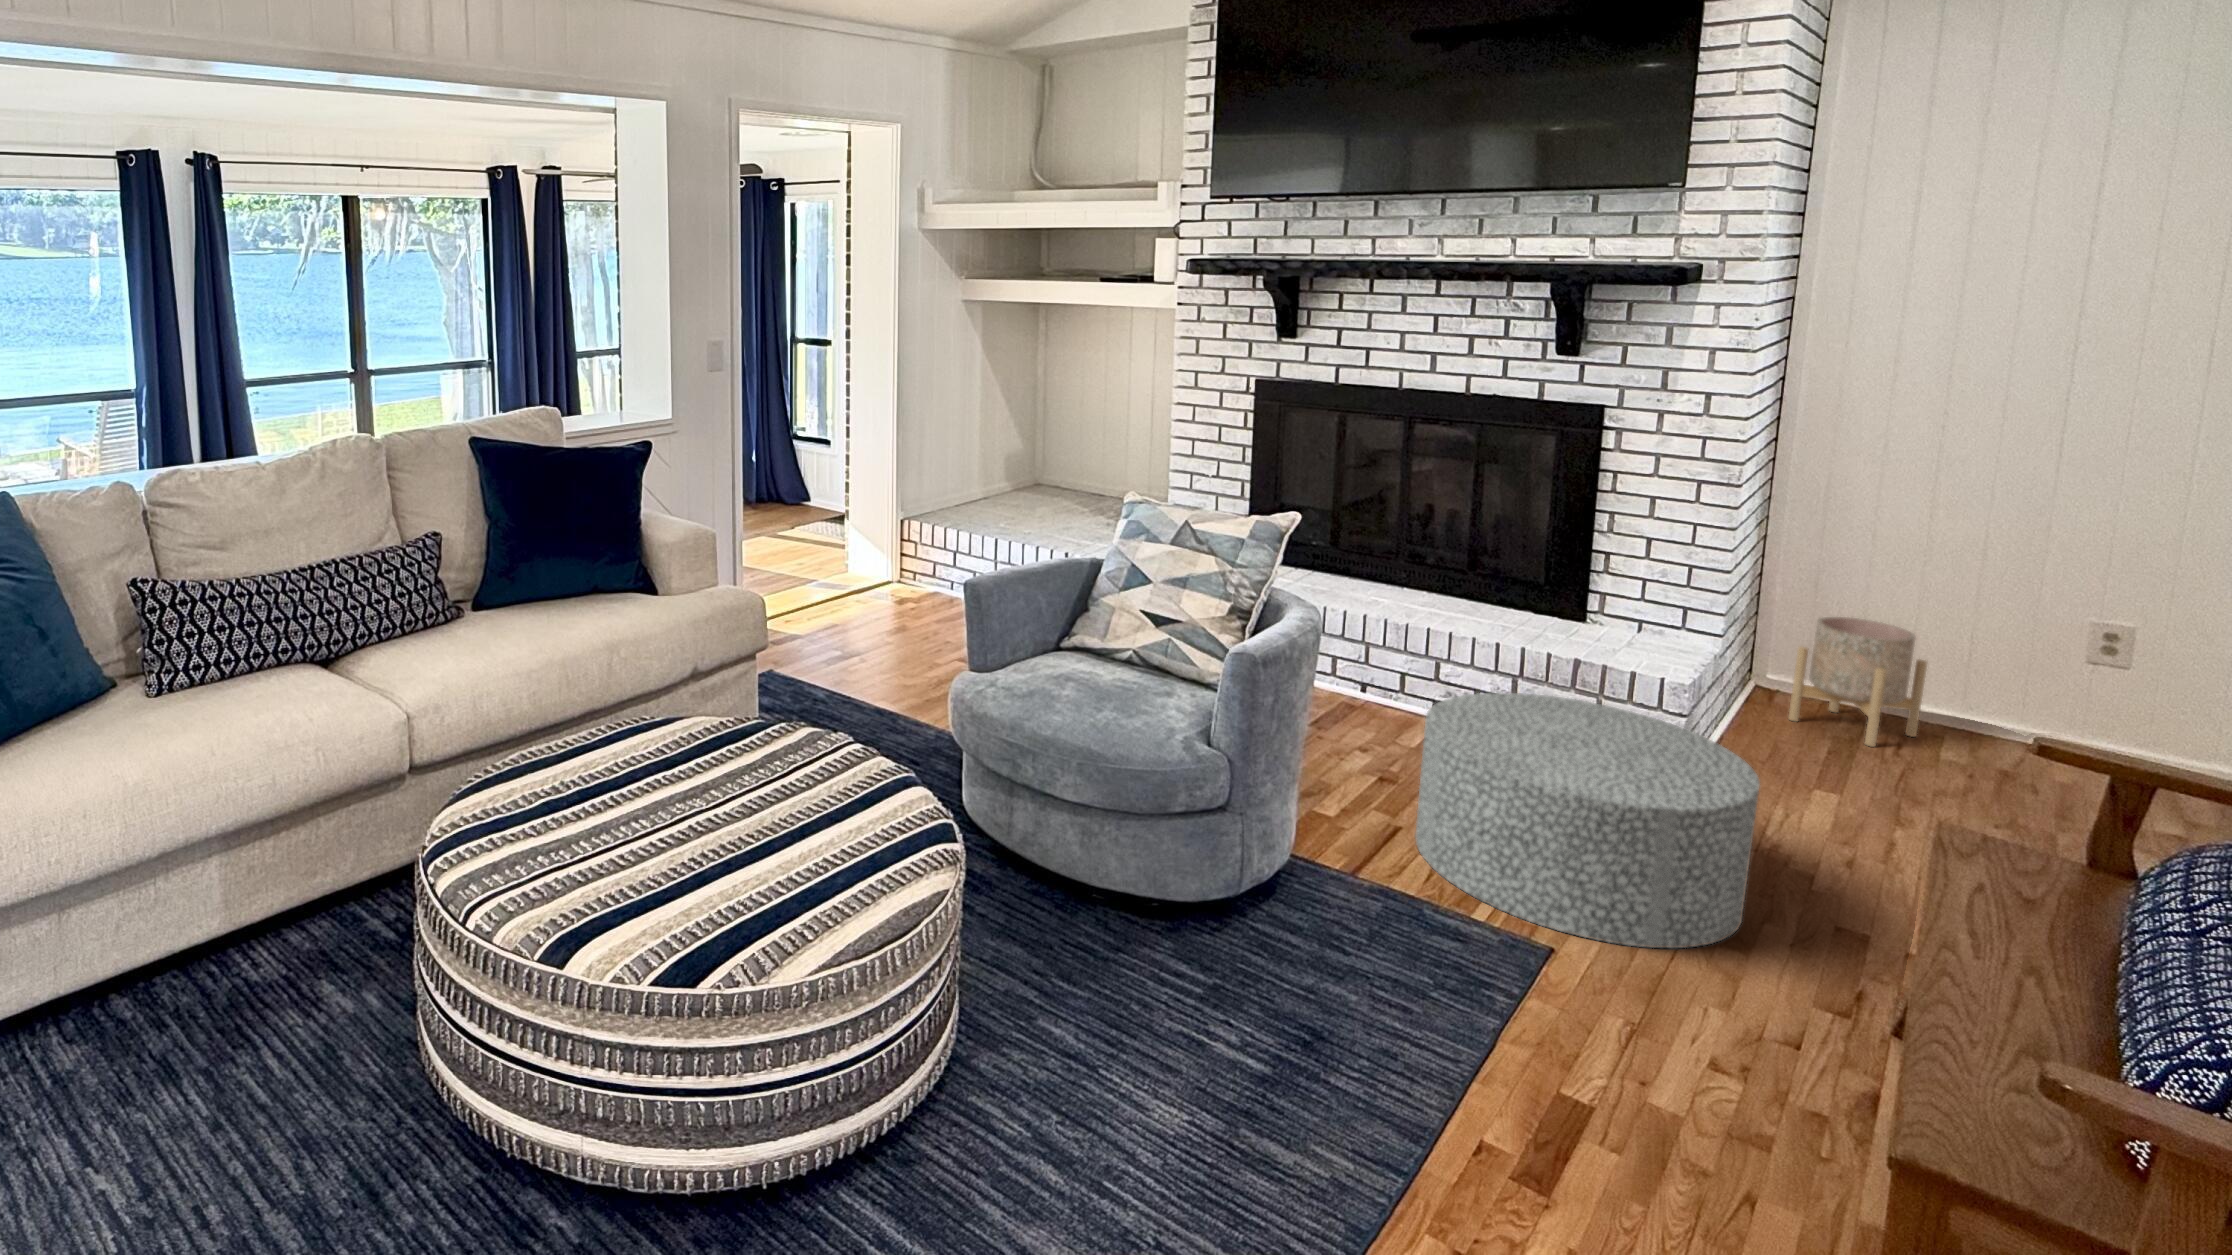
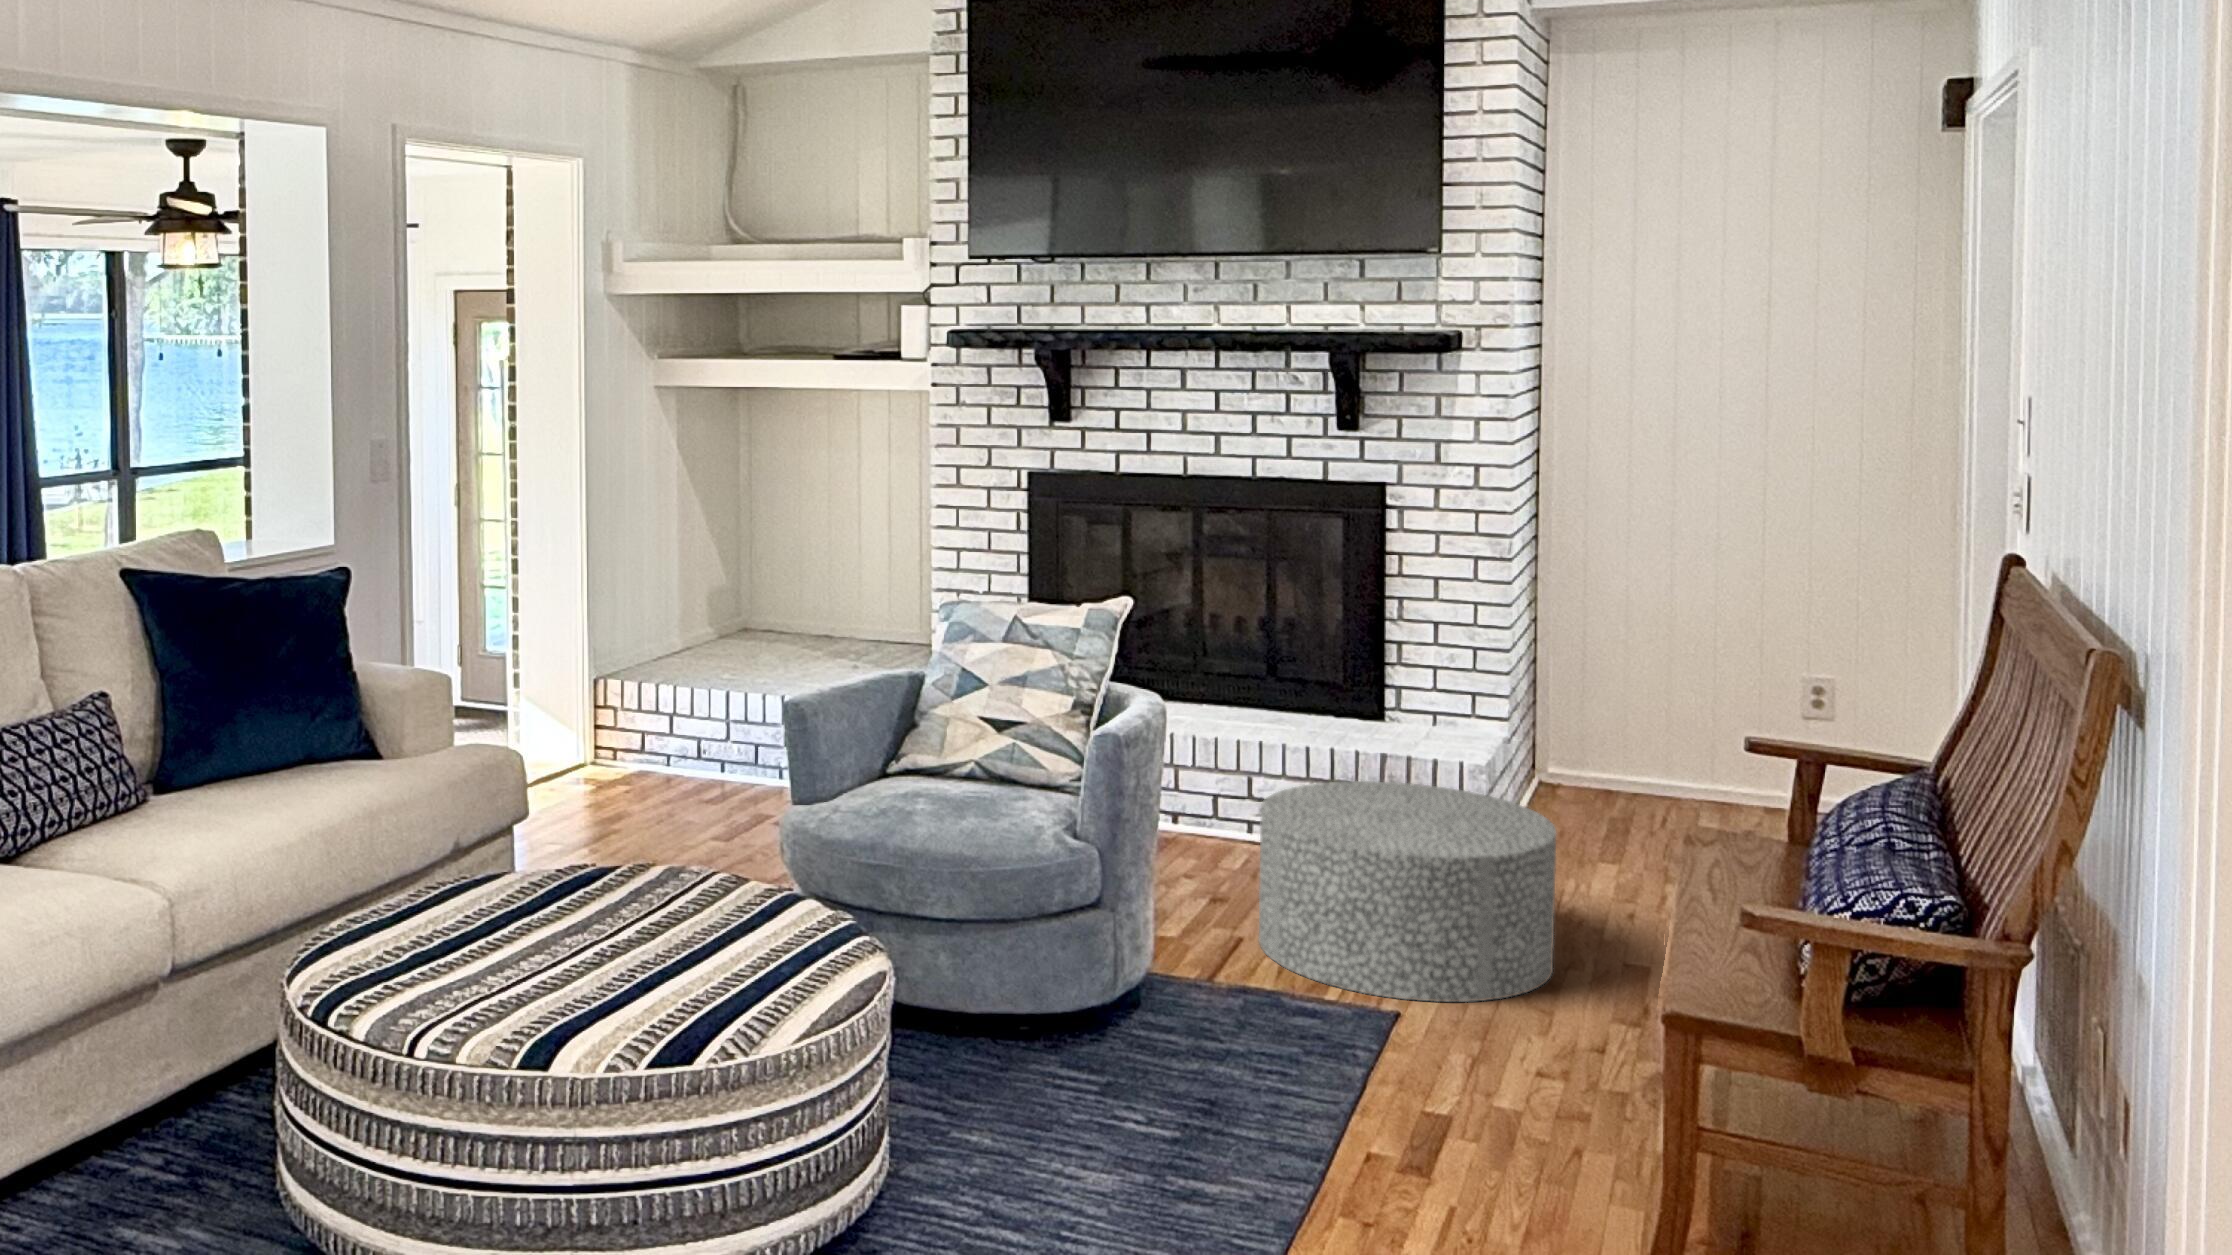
planter: present [1789,617,1927,747] -> none [1572,695,1682,823]

